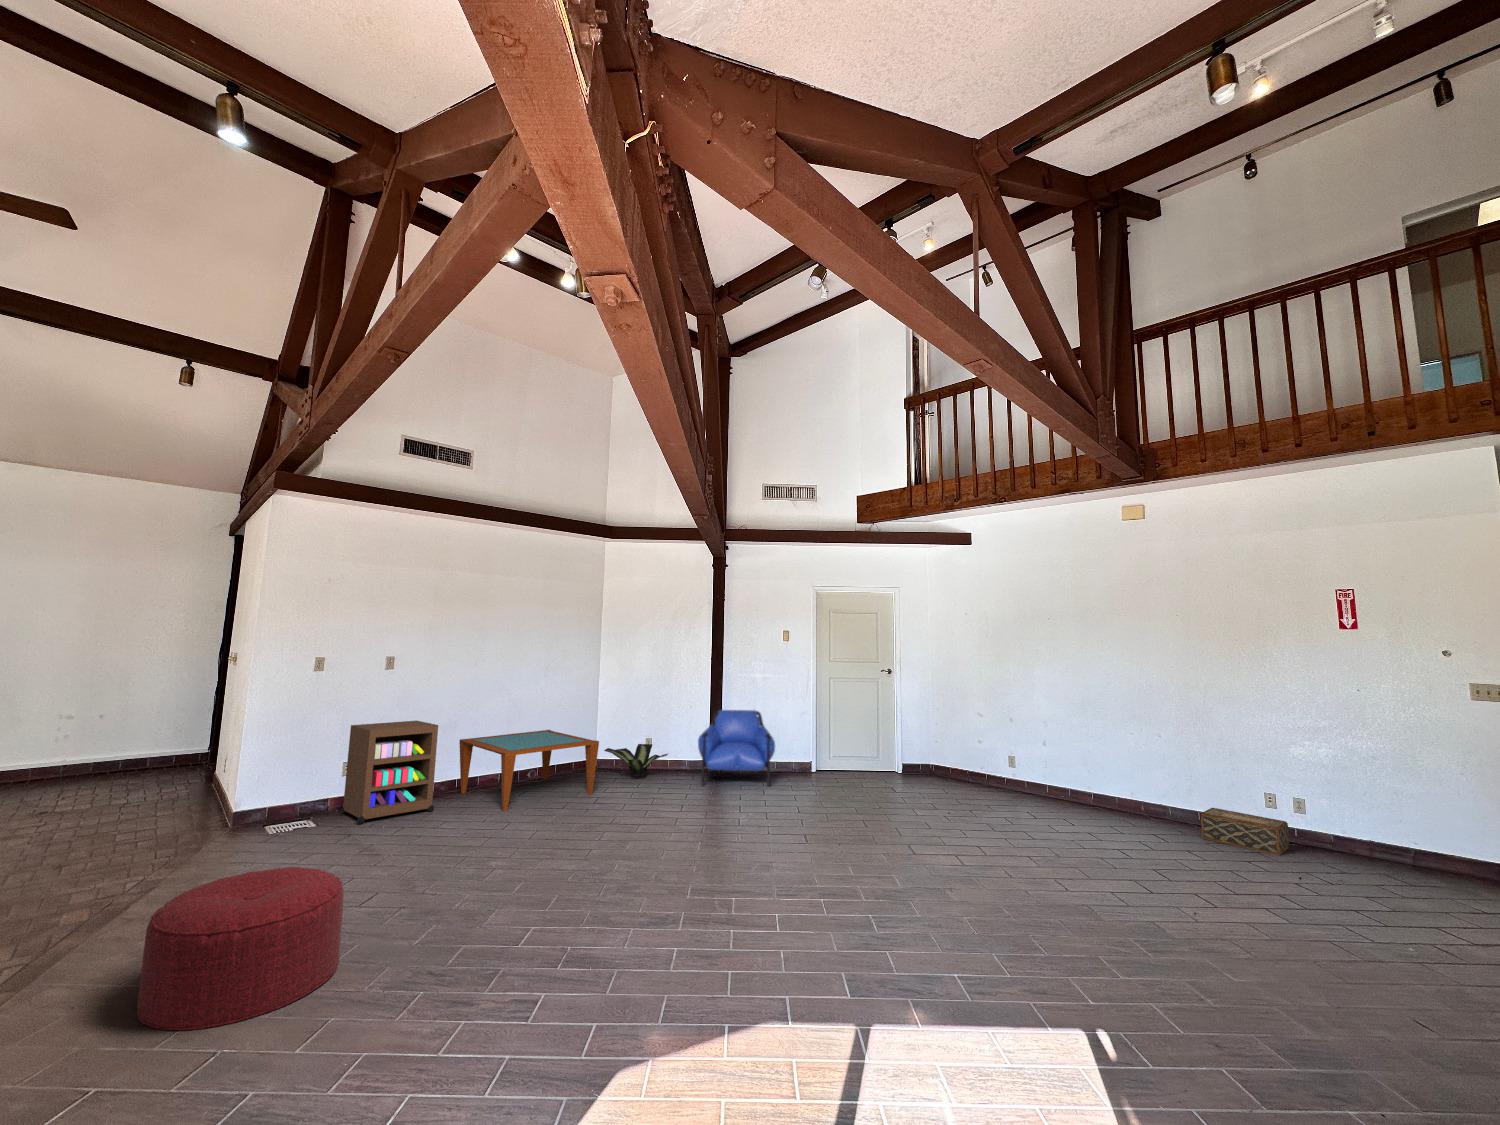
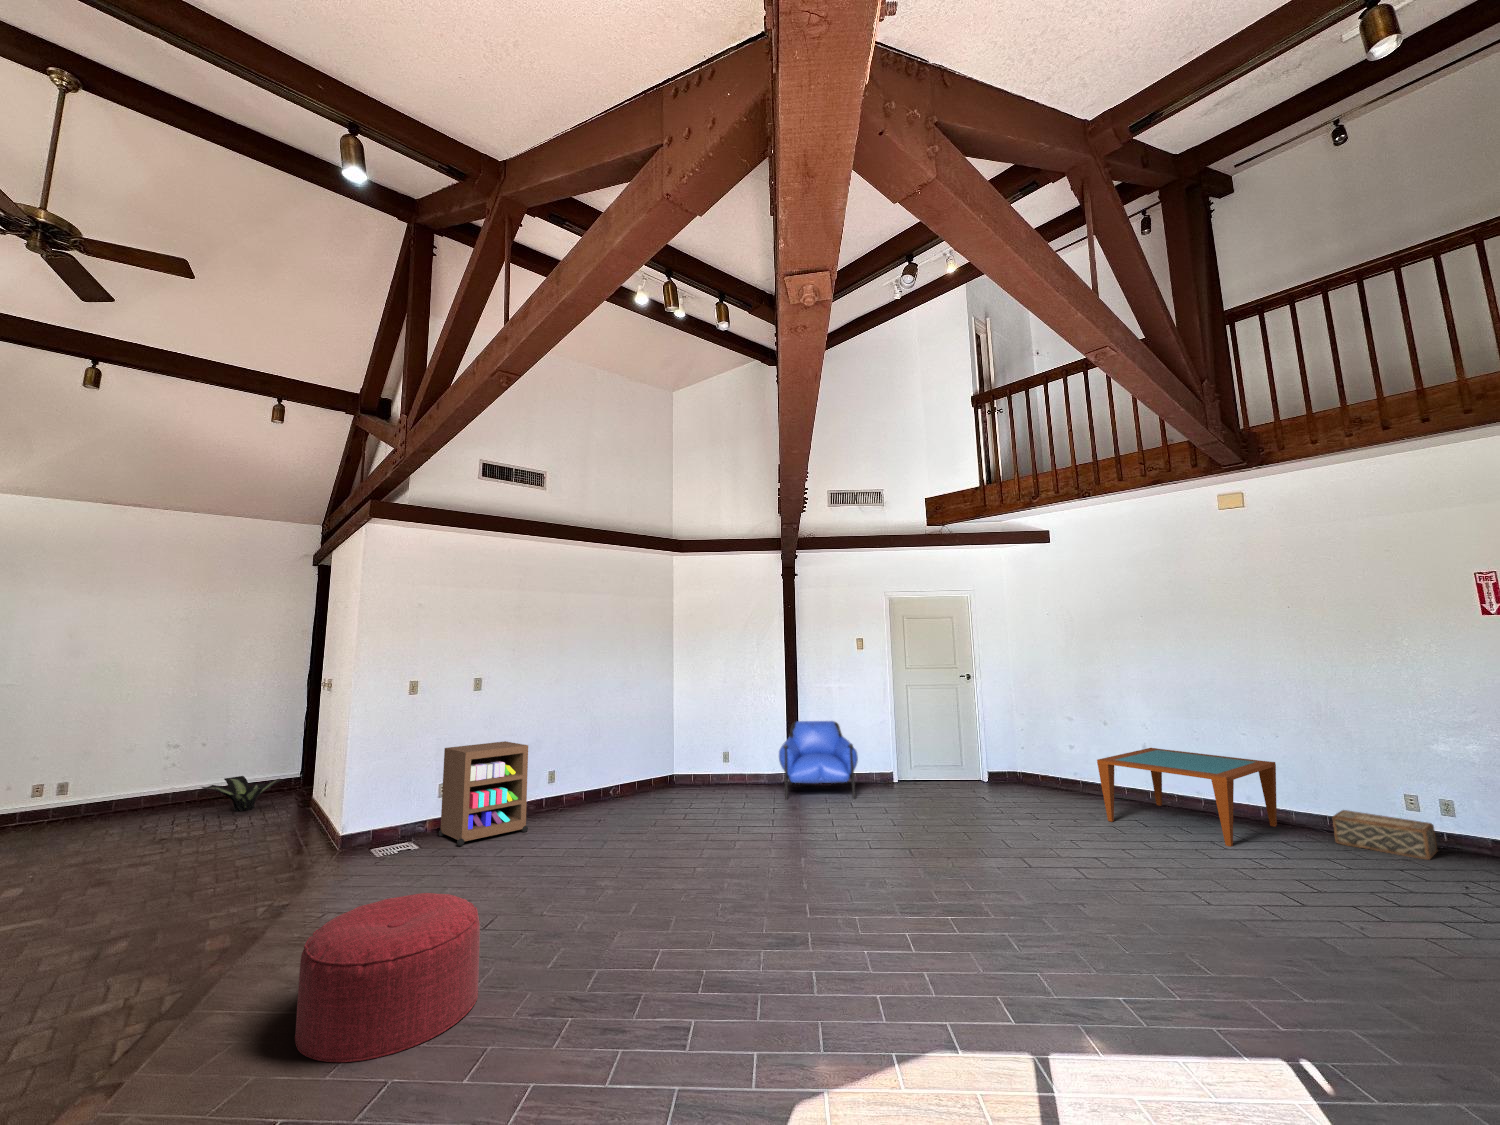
coffee table: present [459,730,599,811] -> present [1097,748,1277,847]
potted plant: present [604,744,668,779] -> present [202,776,283,812]

